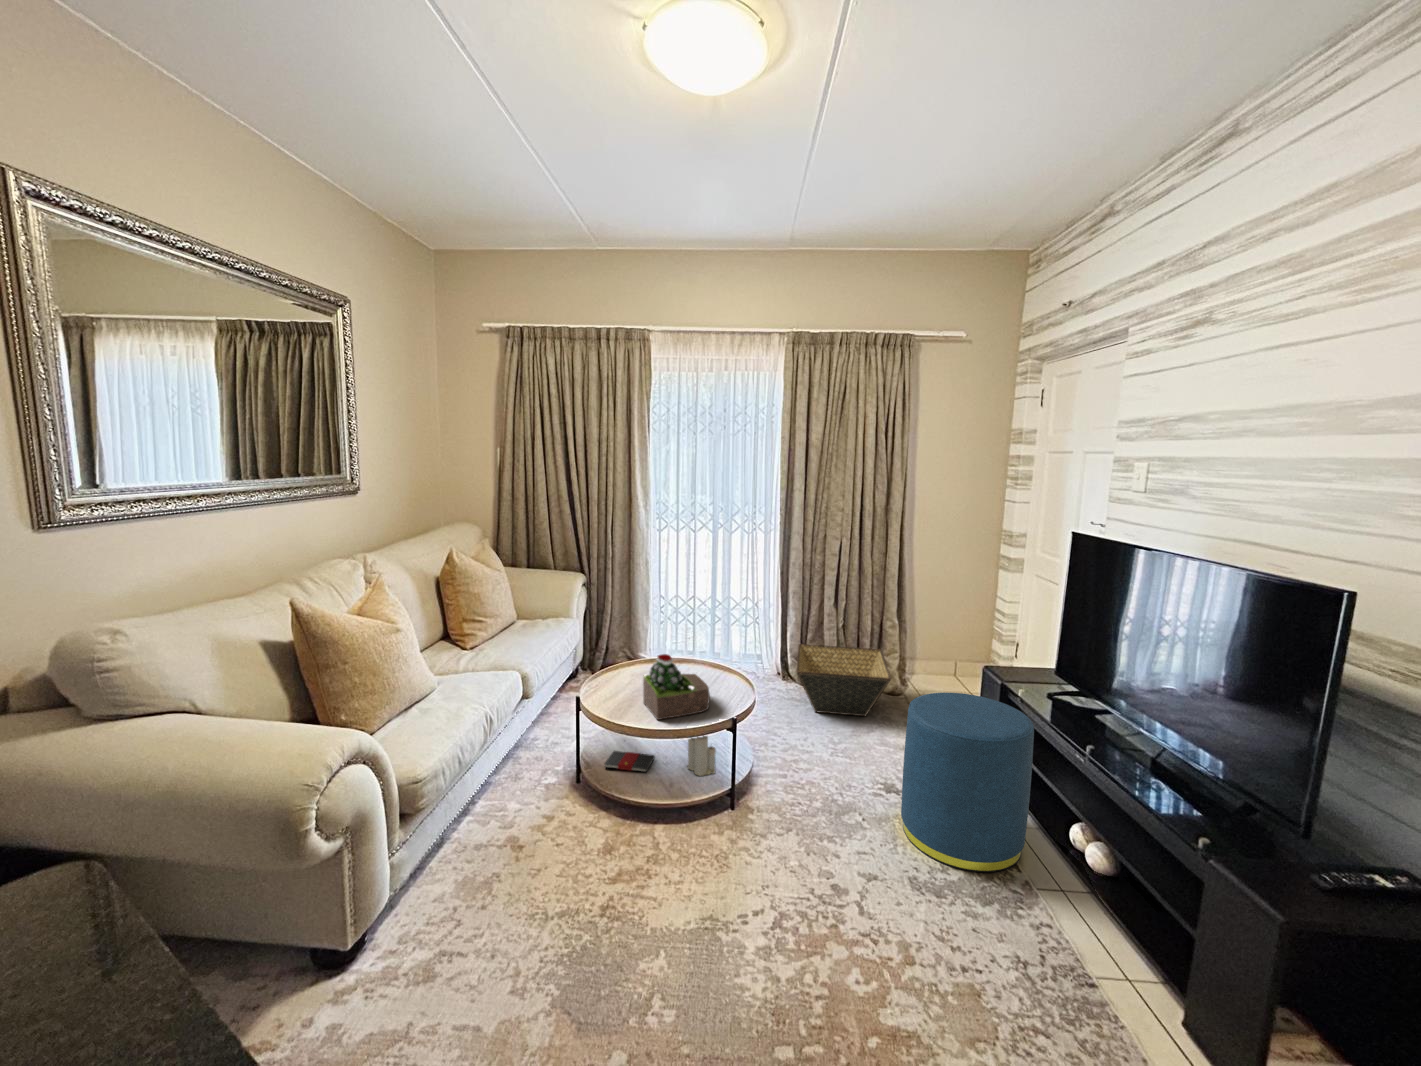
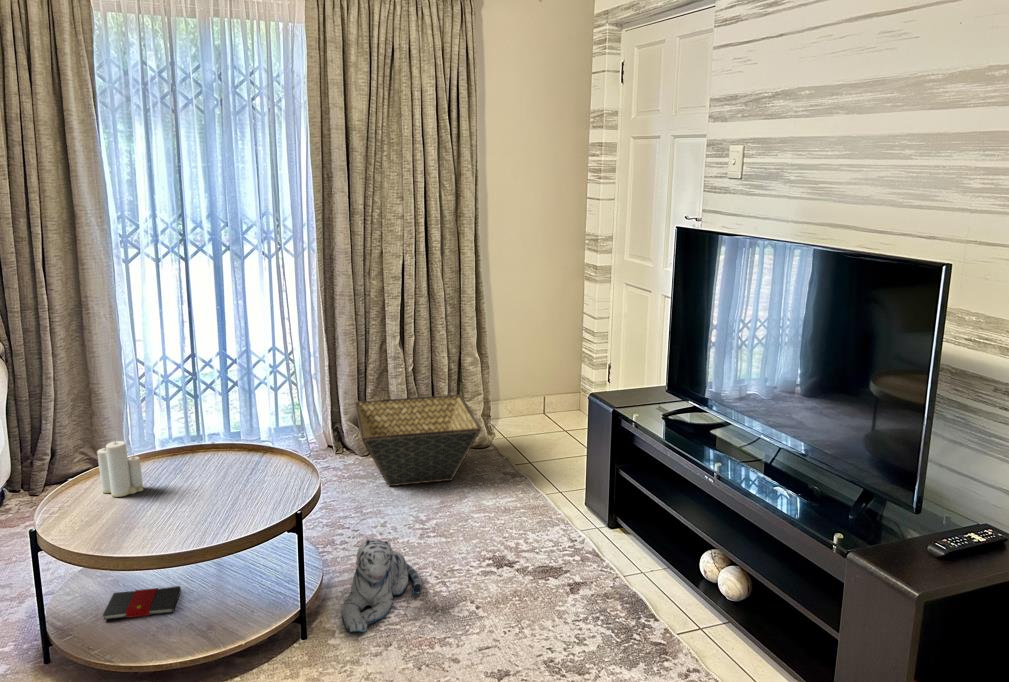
succulent plant: present [643,654,710,720] -> none [151,440,258,536]
ottoman: present [901,692,1034,872] -> none [521,432,664,636]
candle: present [688,735,716,776] -> present [97,441,143,497]
plush toy: none [759,748,824,818] -> present [342,539,422,632]

